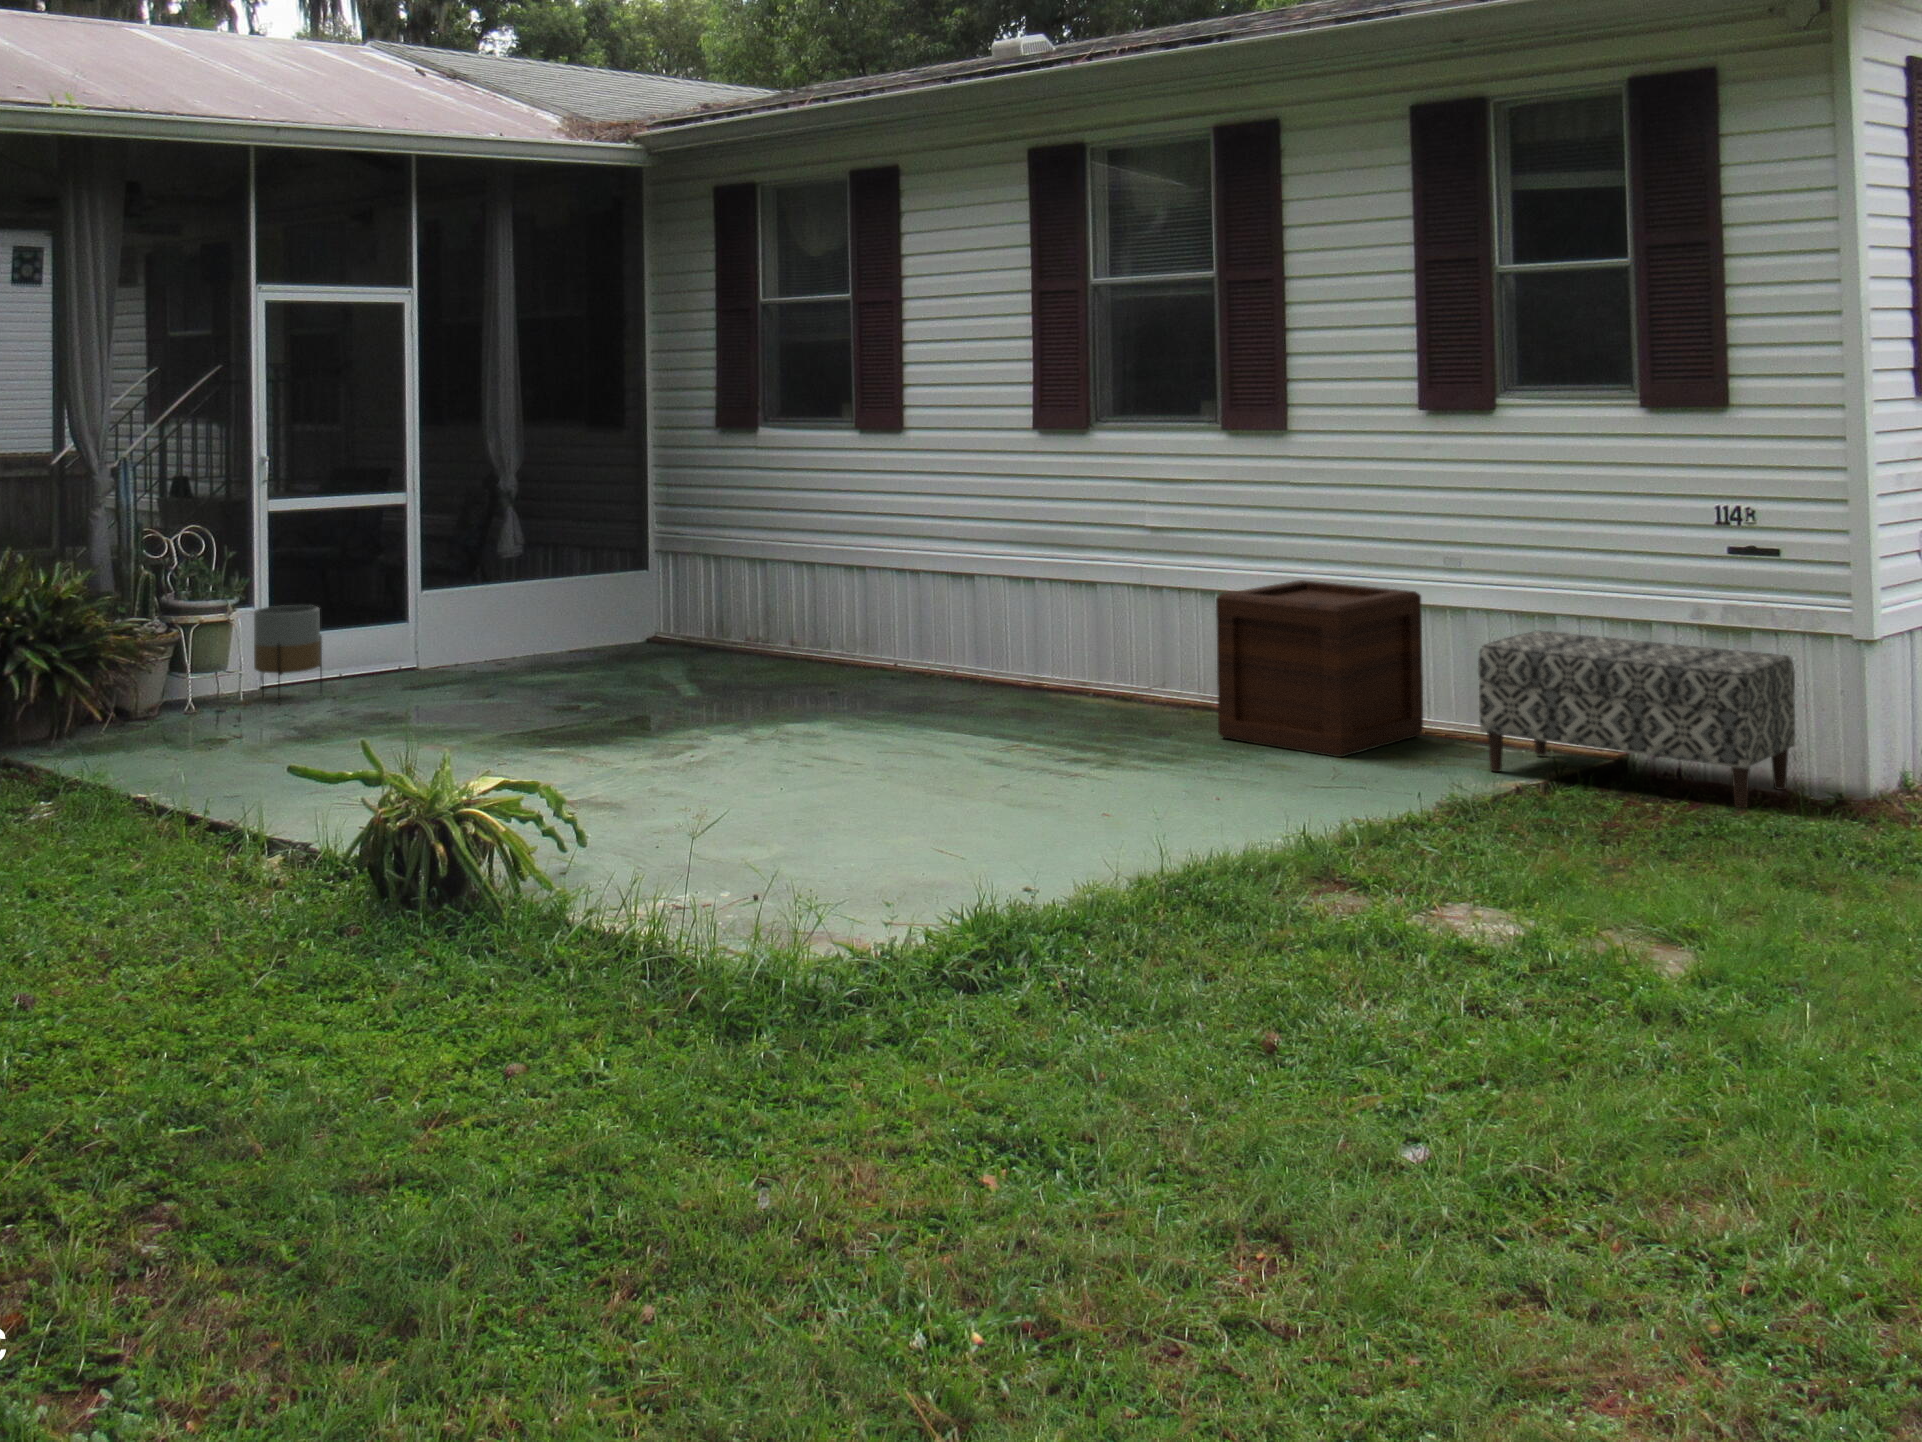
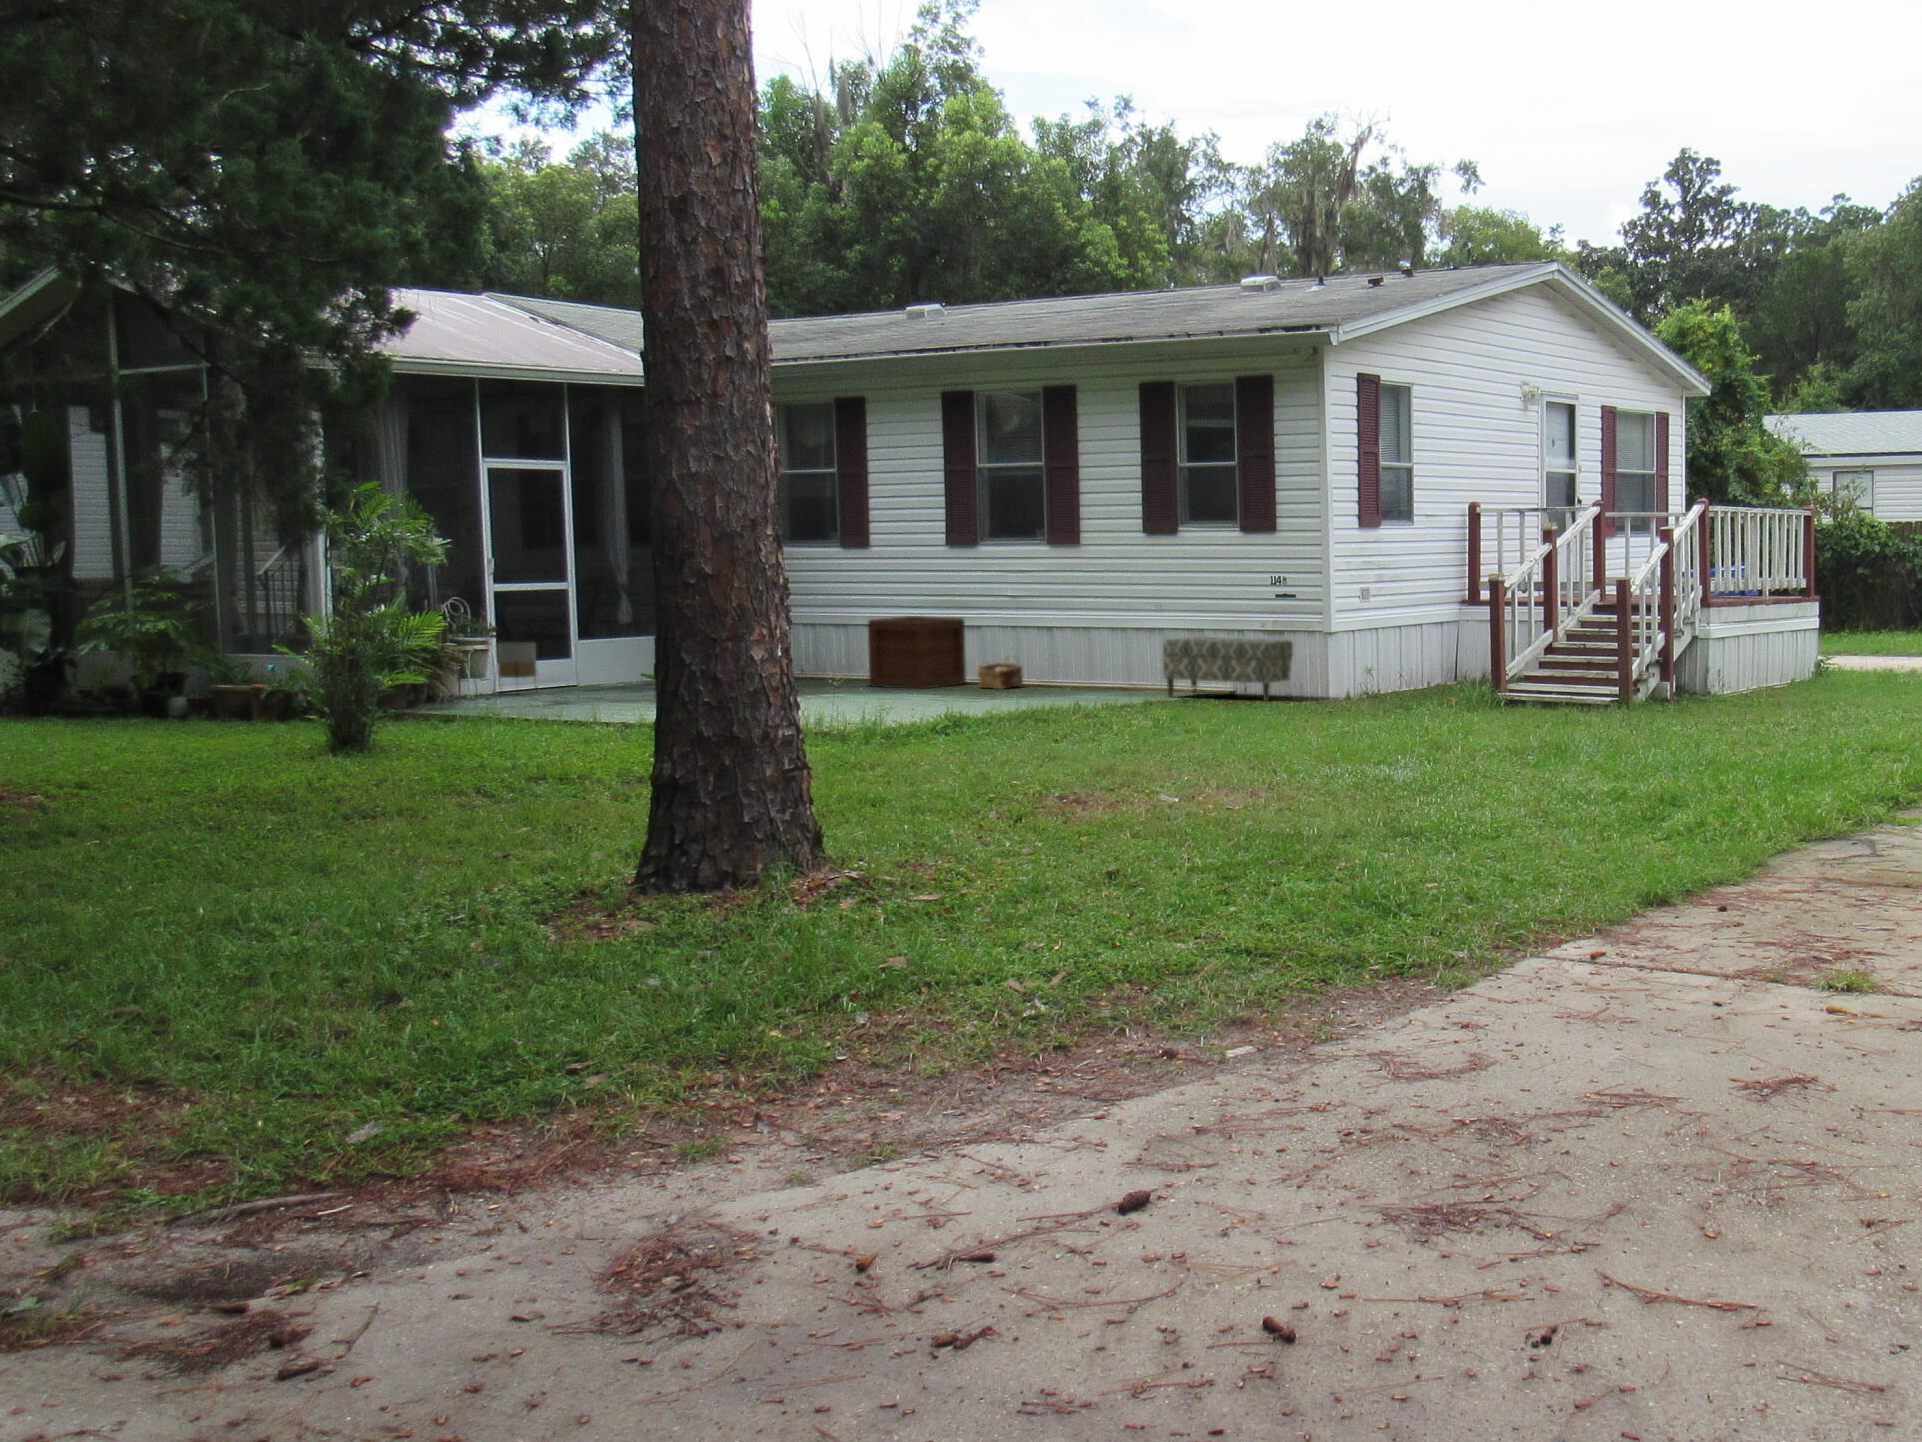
wooden crate: present [1216,580,1423,757] -> present [868,616,966,689]
woven basket: none [1085,639,1173,712] -> present [977,660,1023,689]

